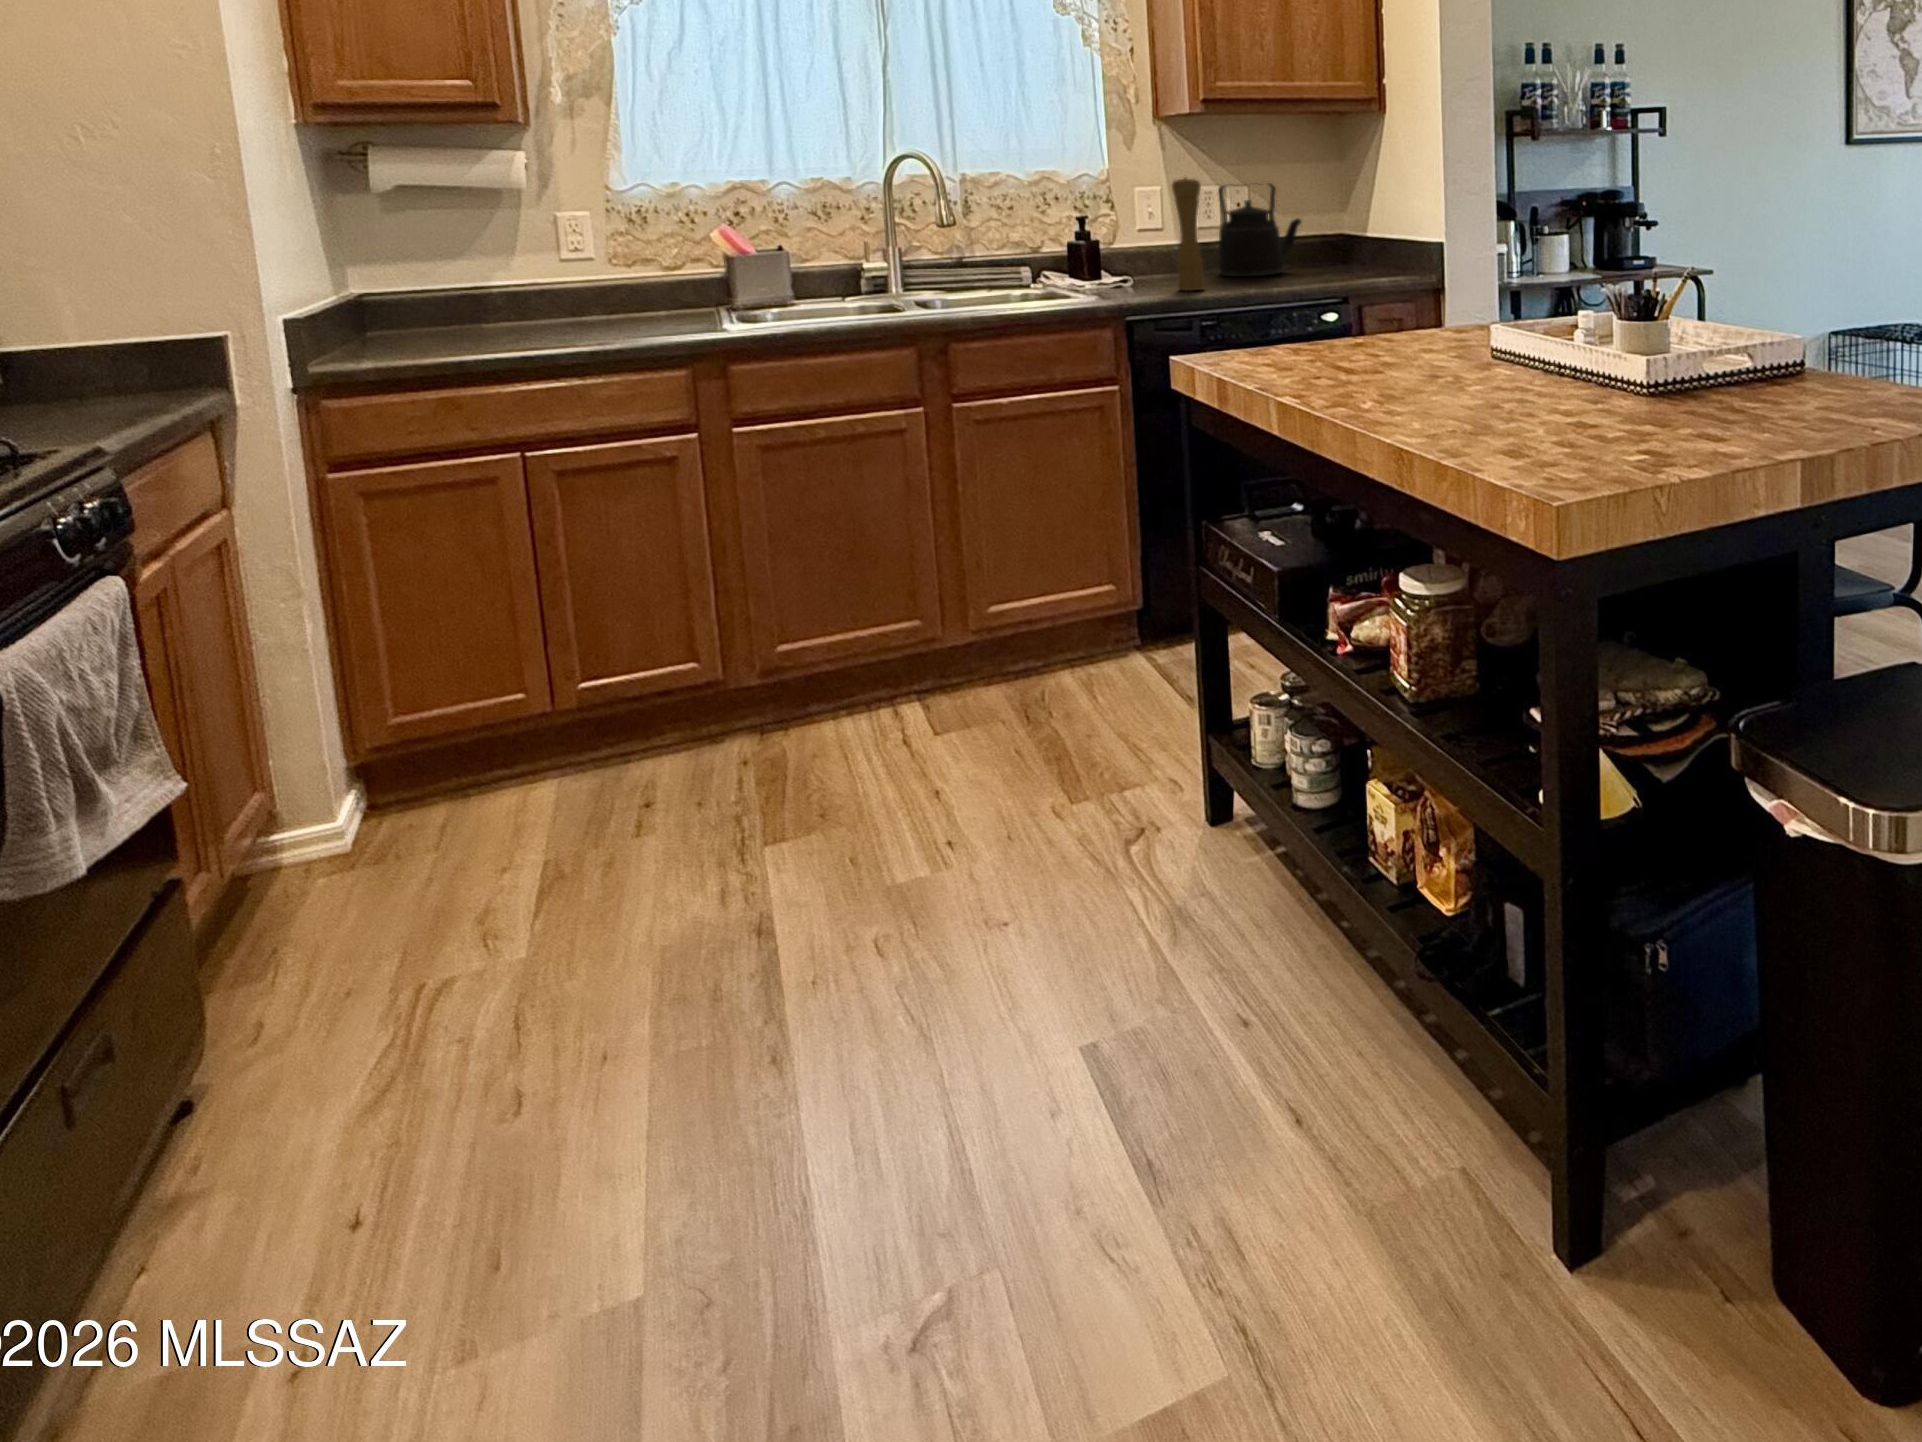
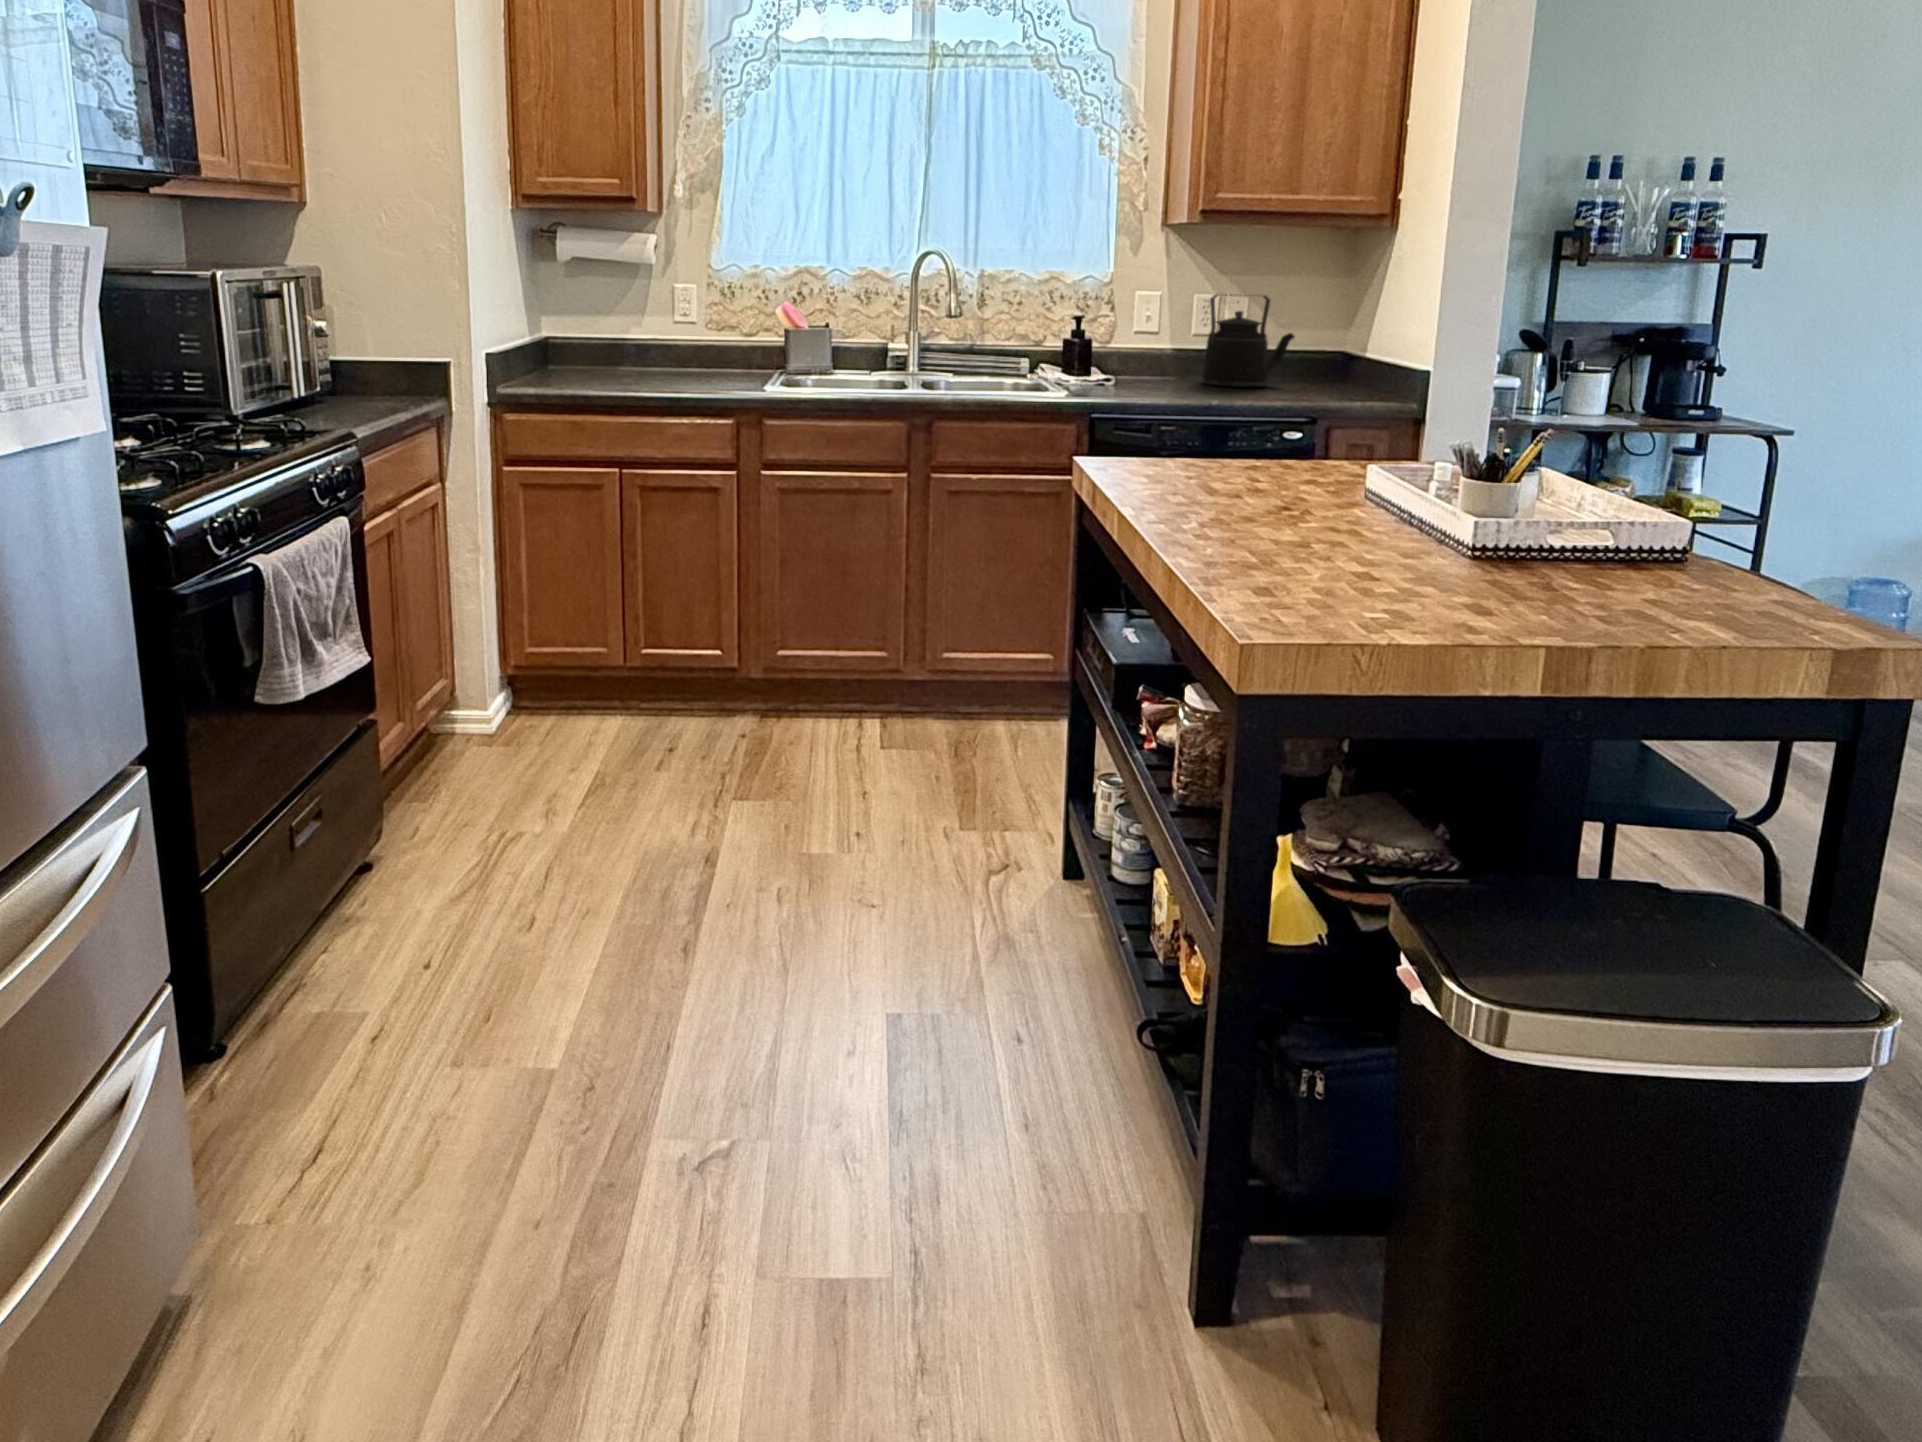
pepper mill: present [1172,178,1205,291] -> none [1154,282,1187,393]

